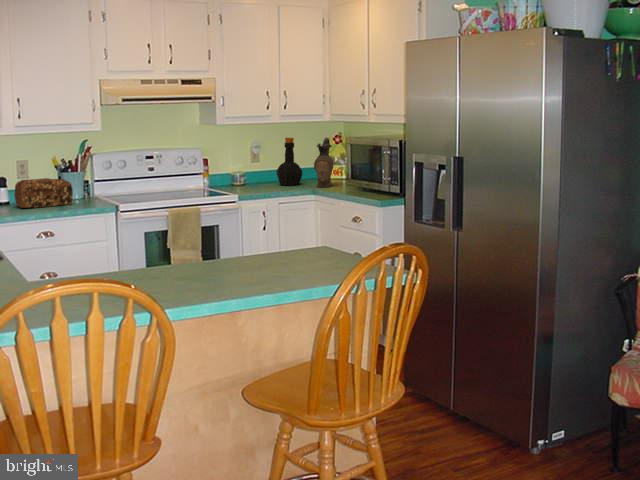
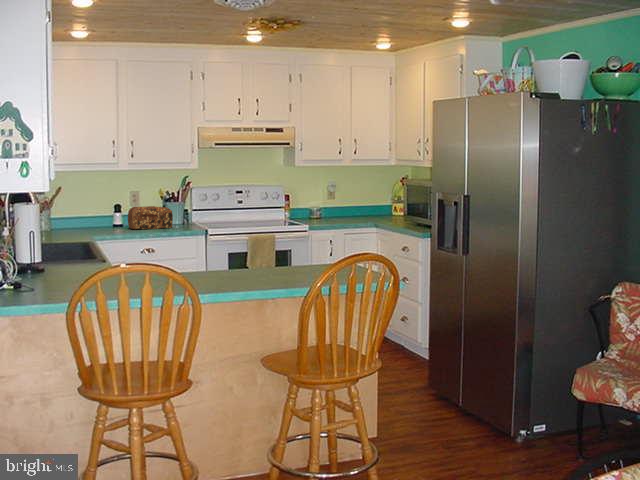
bottle: present [277,138,302,186] -> none [347,178,369,220]
ceramic pitcher: present [314,138,333,187] -> none [377,179,394,221]

